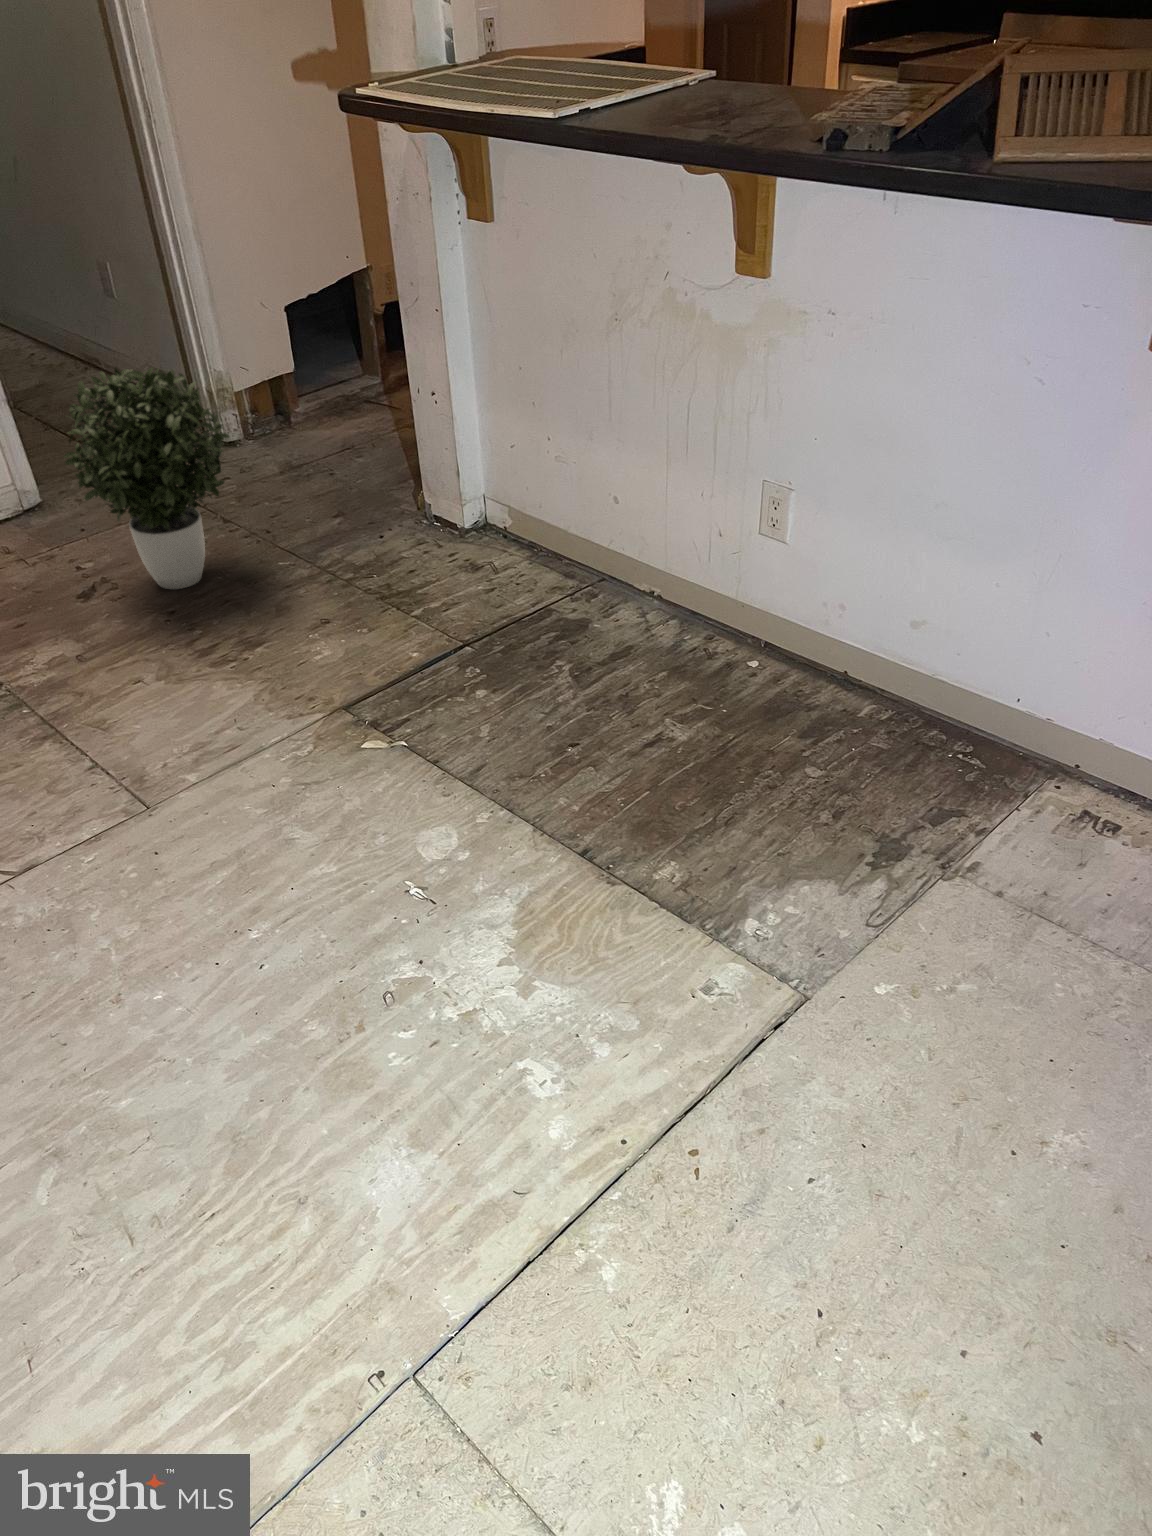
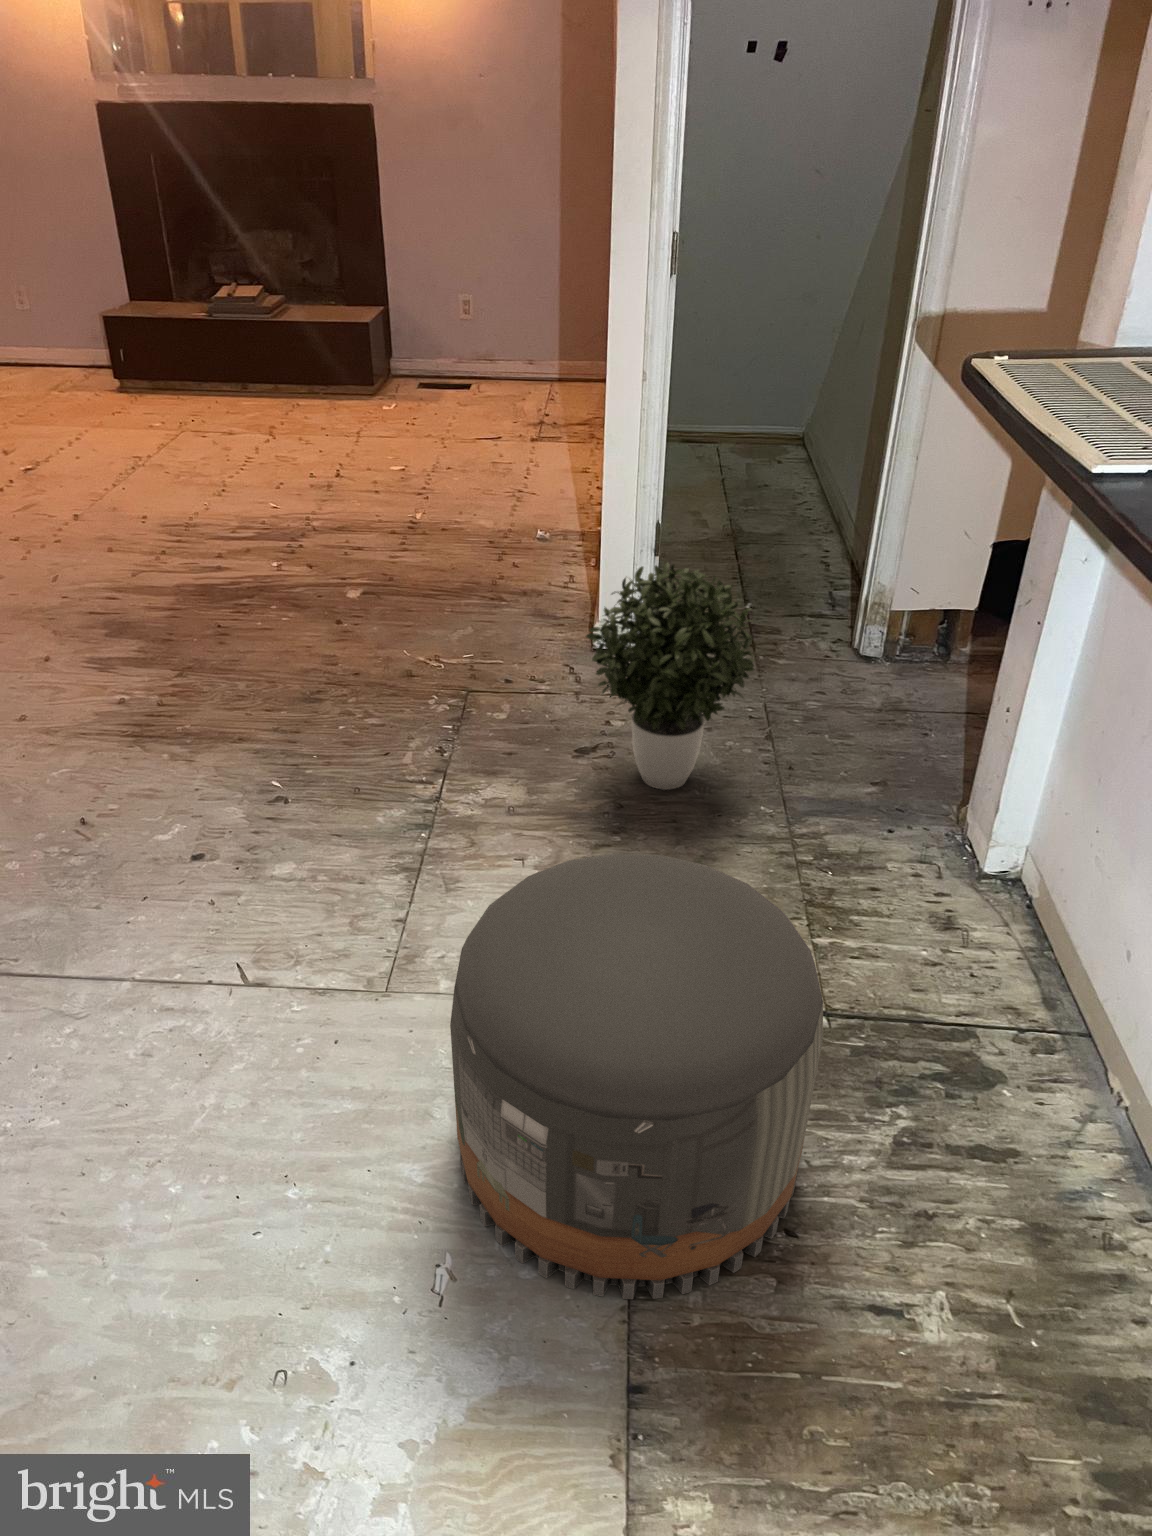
pouf: none [275,532,571,858] -> present [450,853,823,1299]

